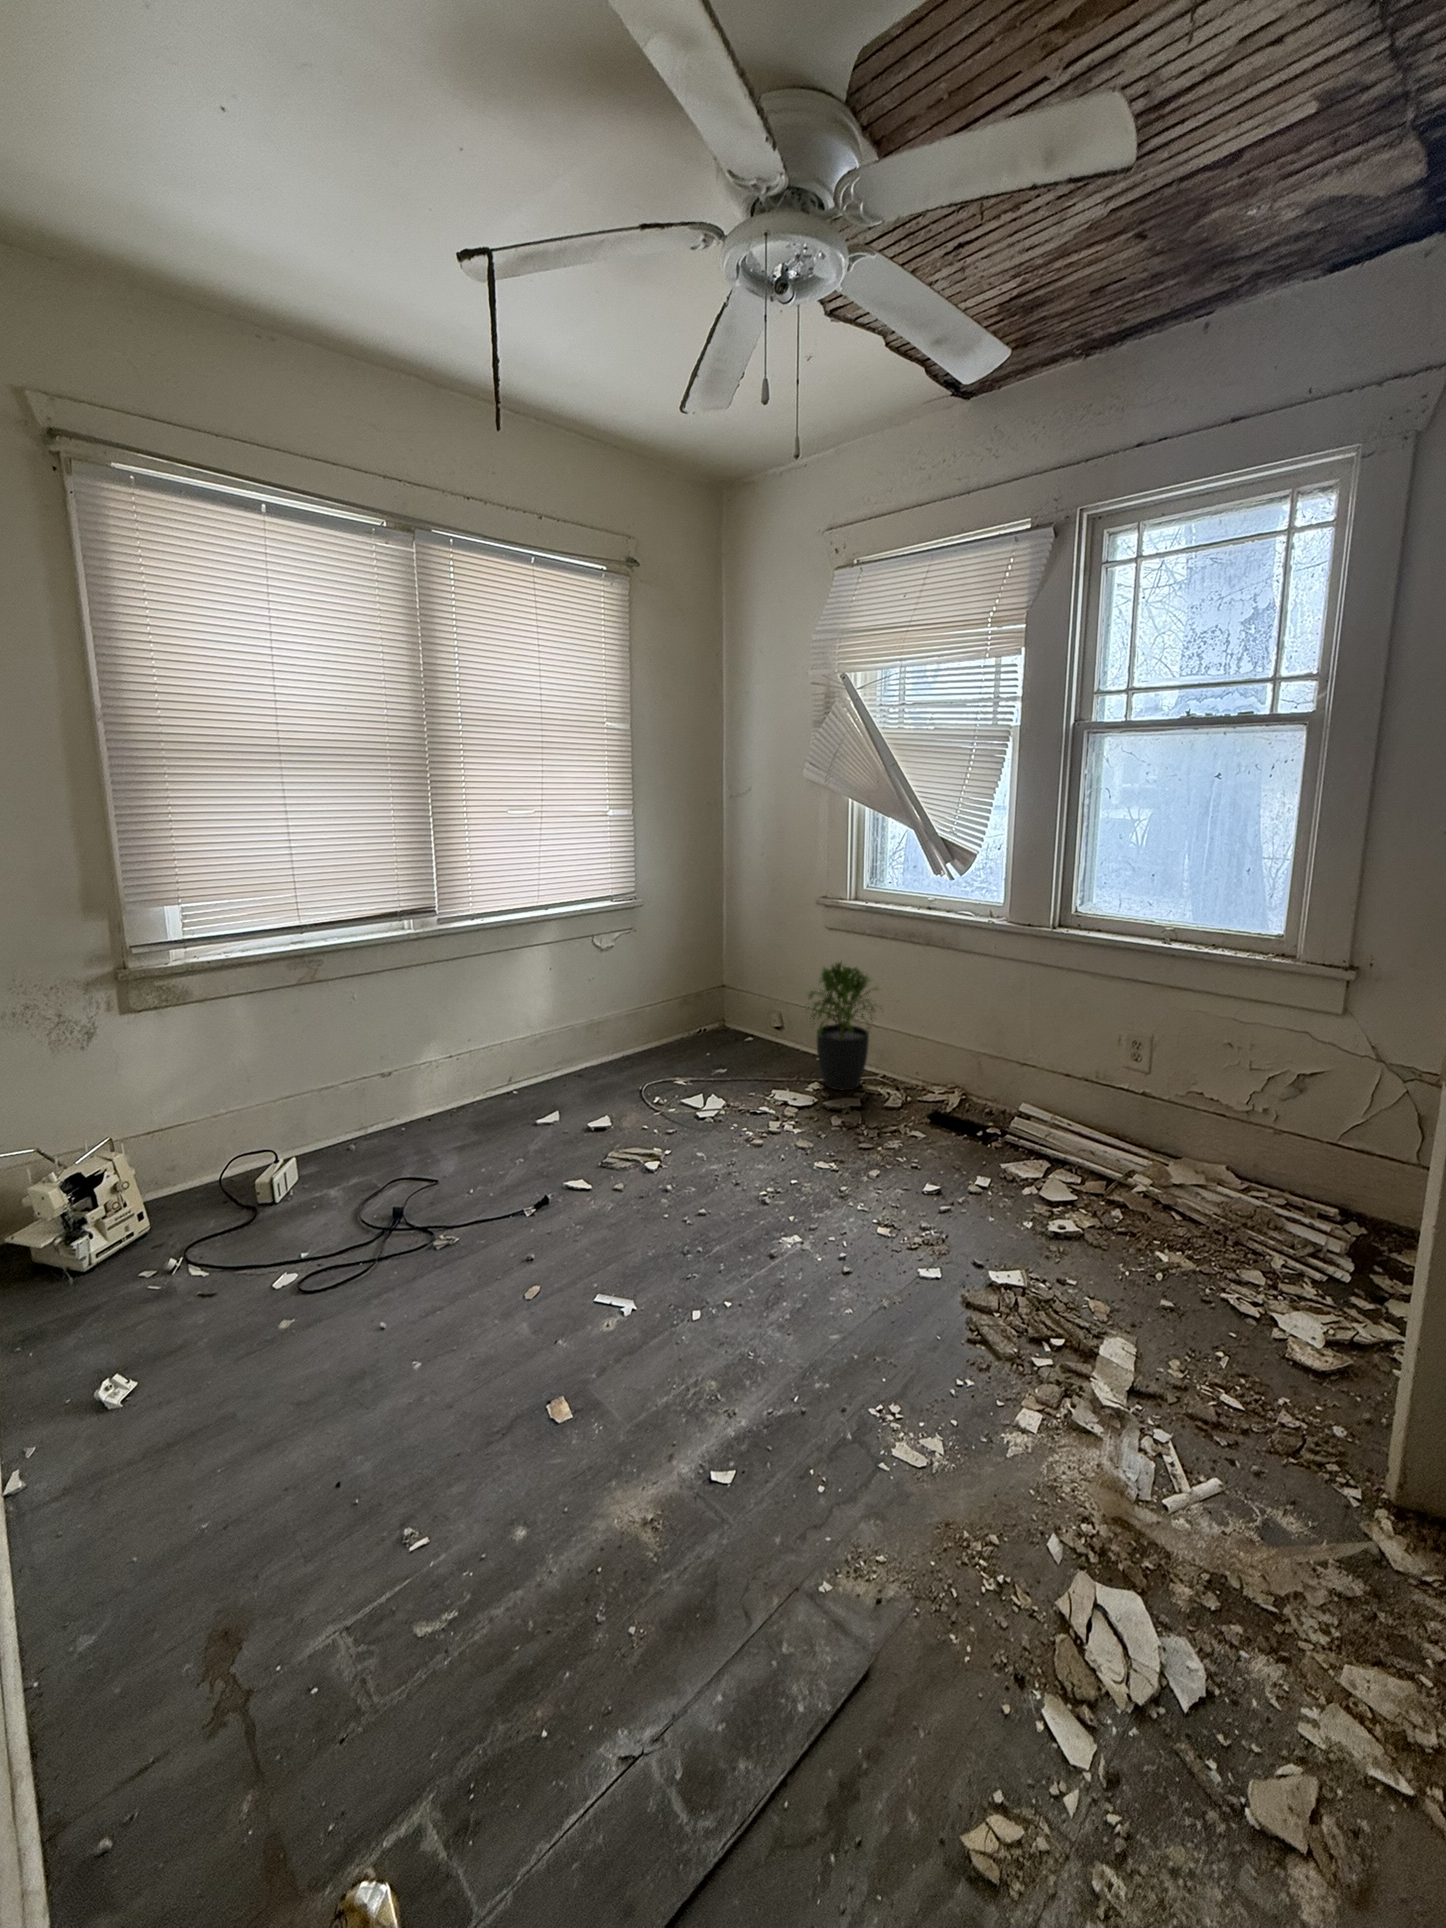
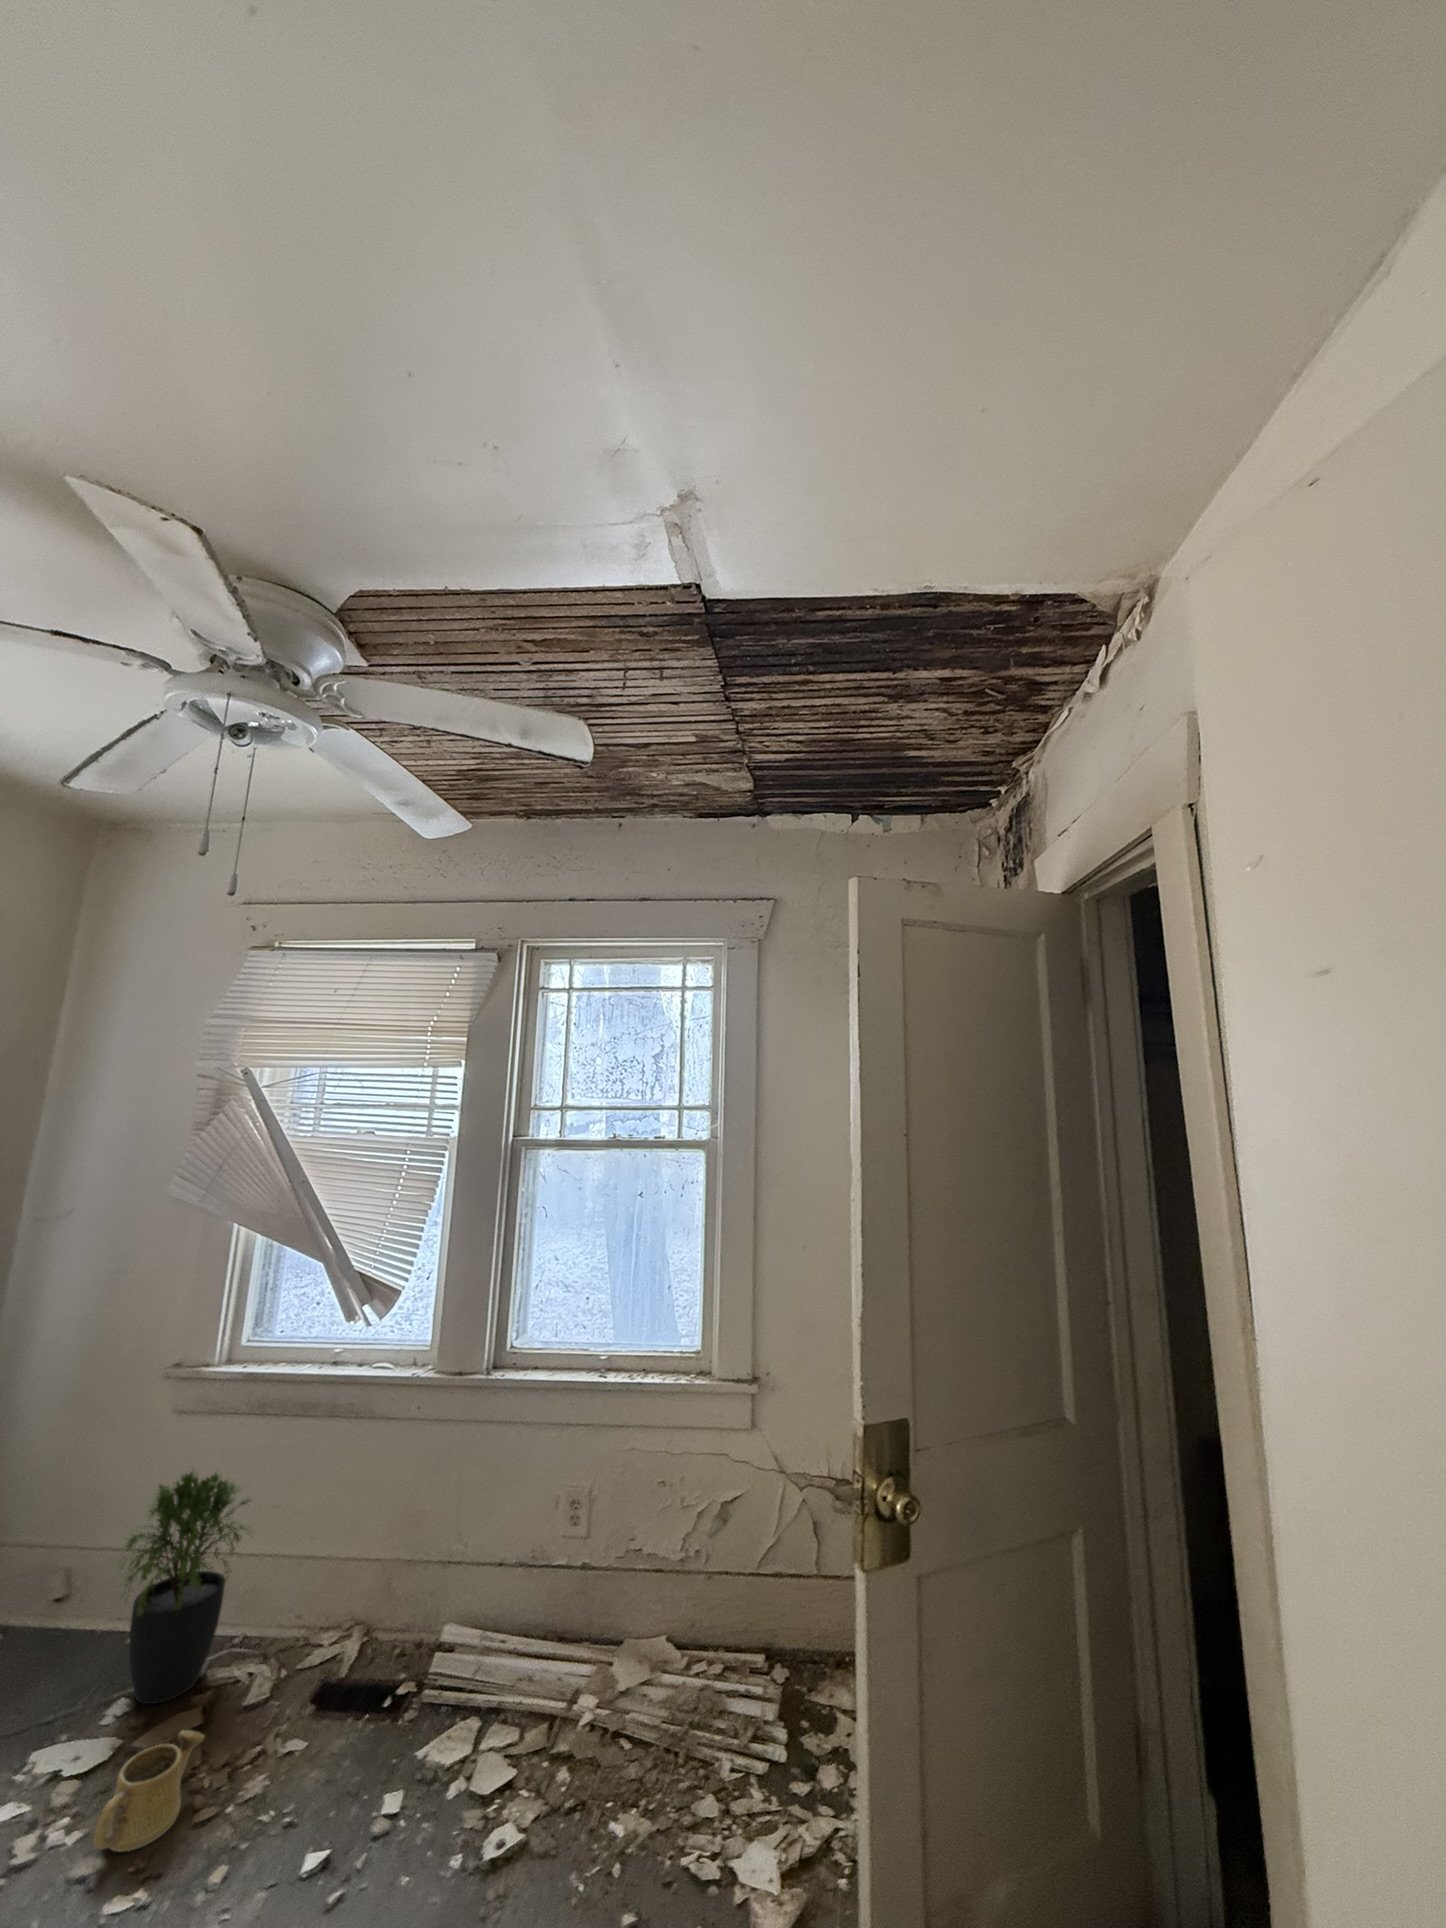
watering can: none [804,1100,861,1148] -> present [94,1730,204,1852]

